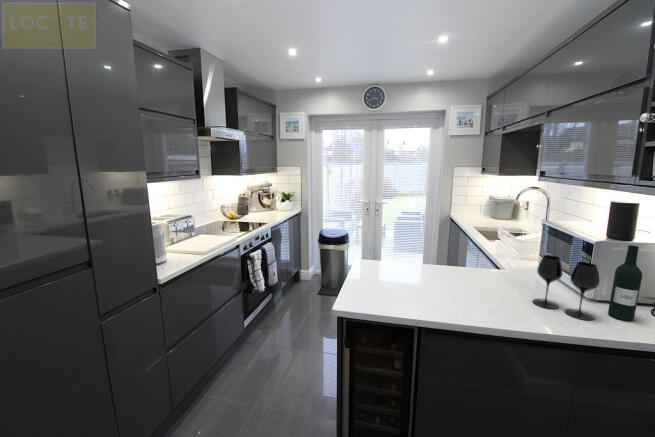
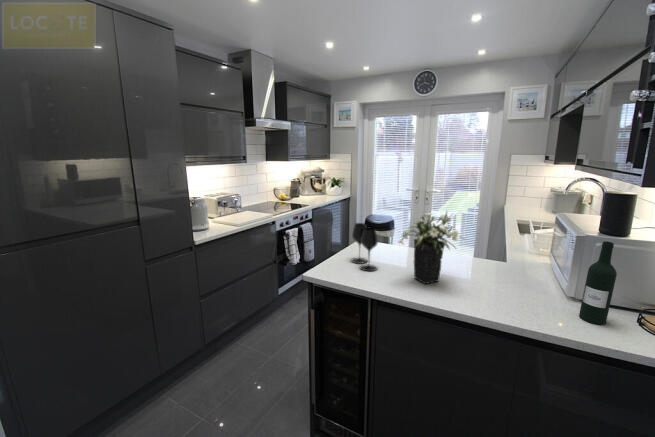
flower arrangement: none [434,225,505,302] -> present [399,212,465,284]
wine glass: present [533,255,600,320] -> present [352,223,378,271]

